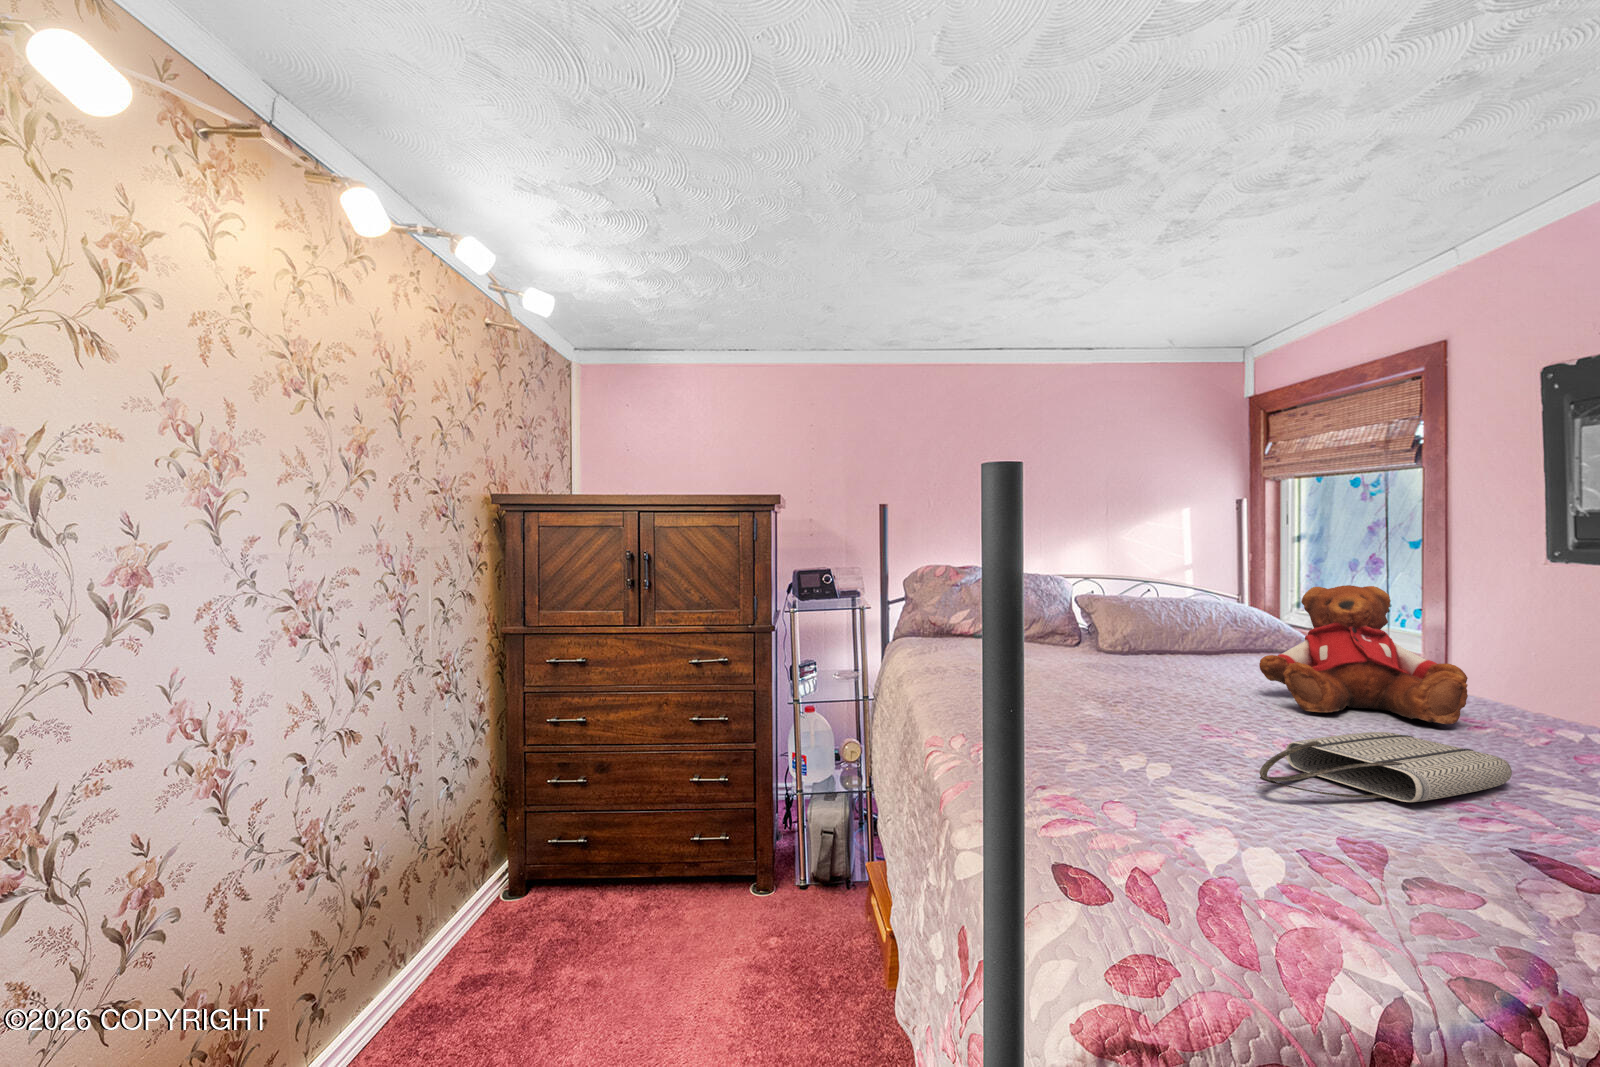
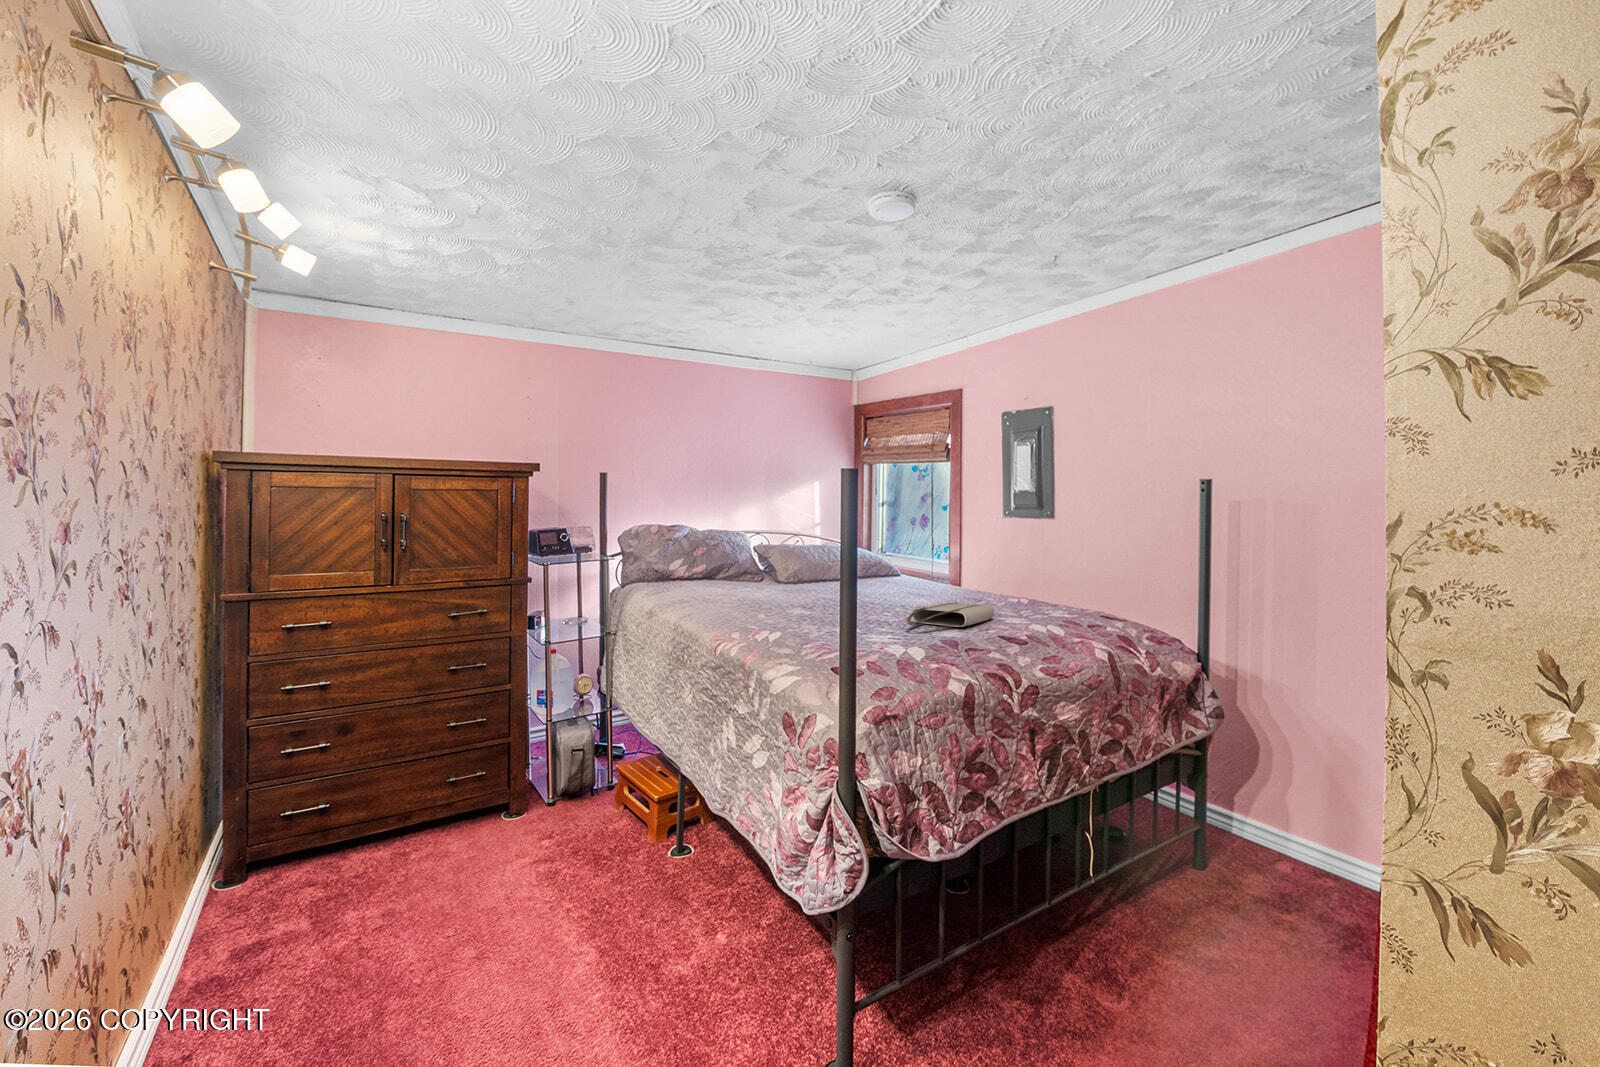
teddy bear: present [1259,585,1468,724] -> none [886,531,976,601]

